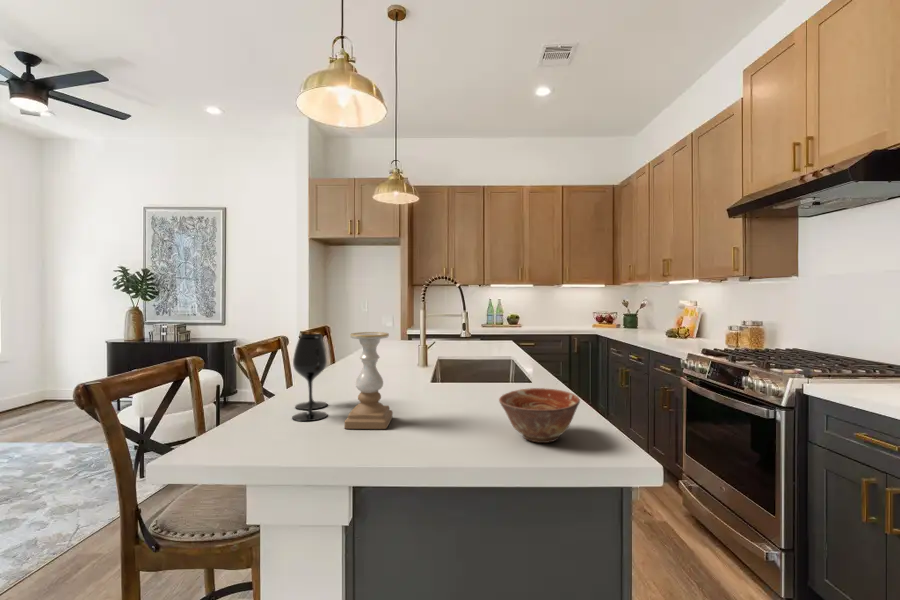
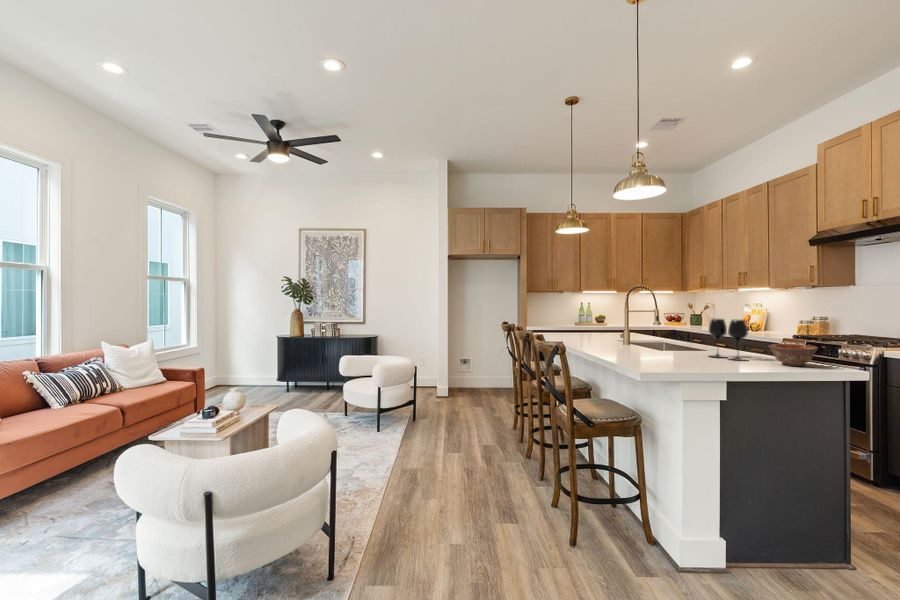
candle holder: present [344,332,392,429] -> none [678,316,710,363]
wine glass: present [292,334,327,421] -> present [709,319,748,361]

